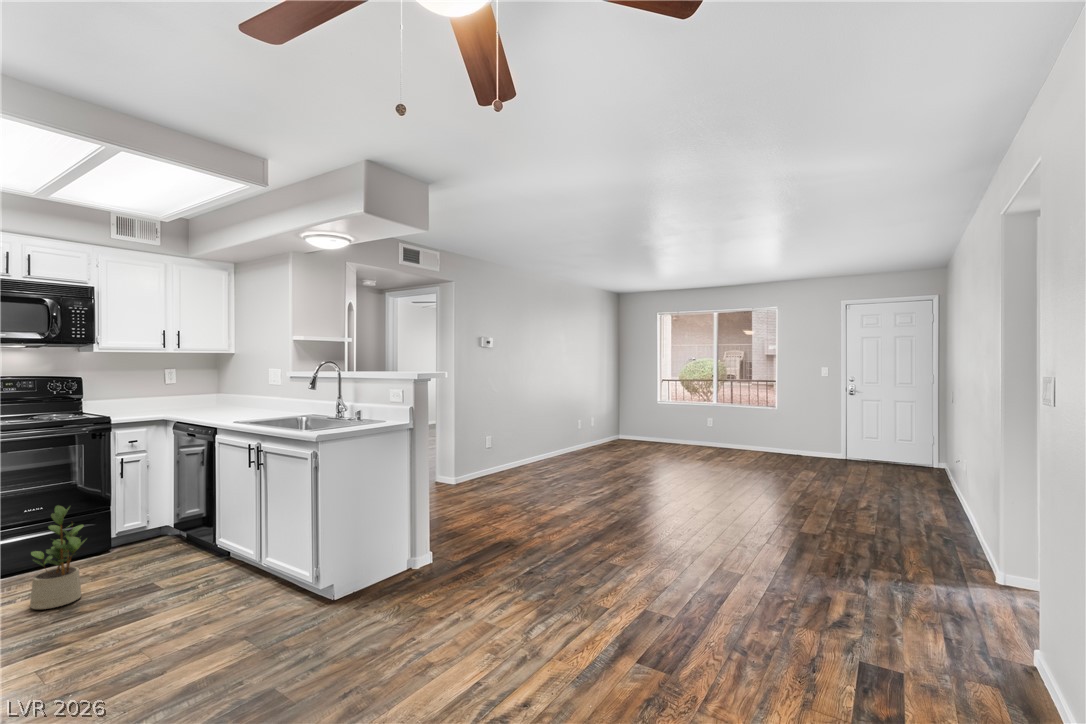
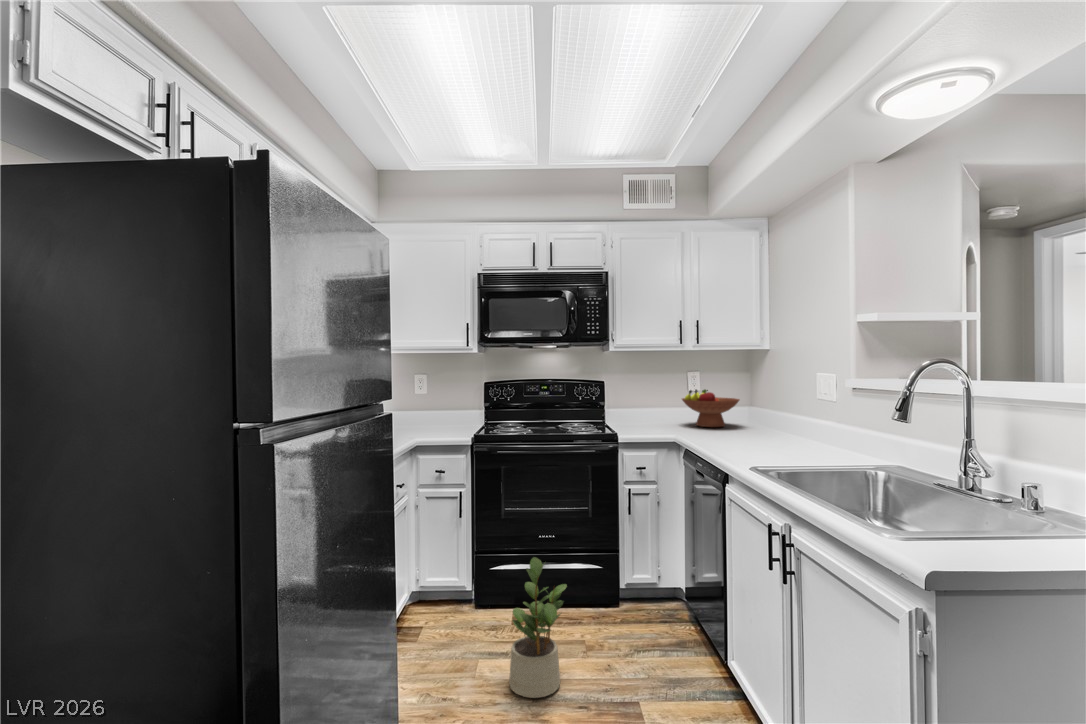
fruit bowl: none [162,382,211,410] -> present [682,389,740,427]

